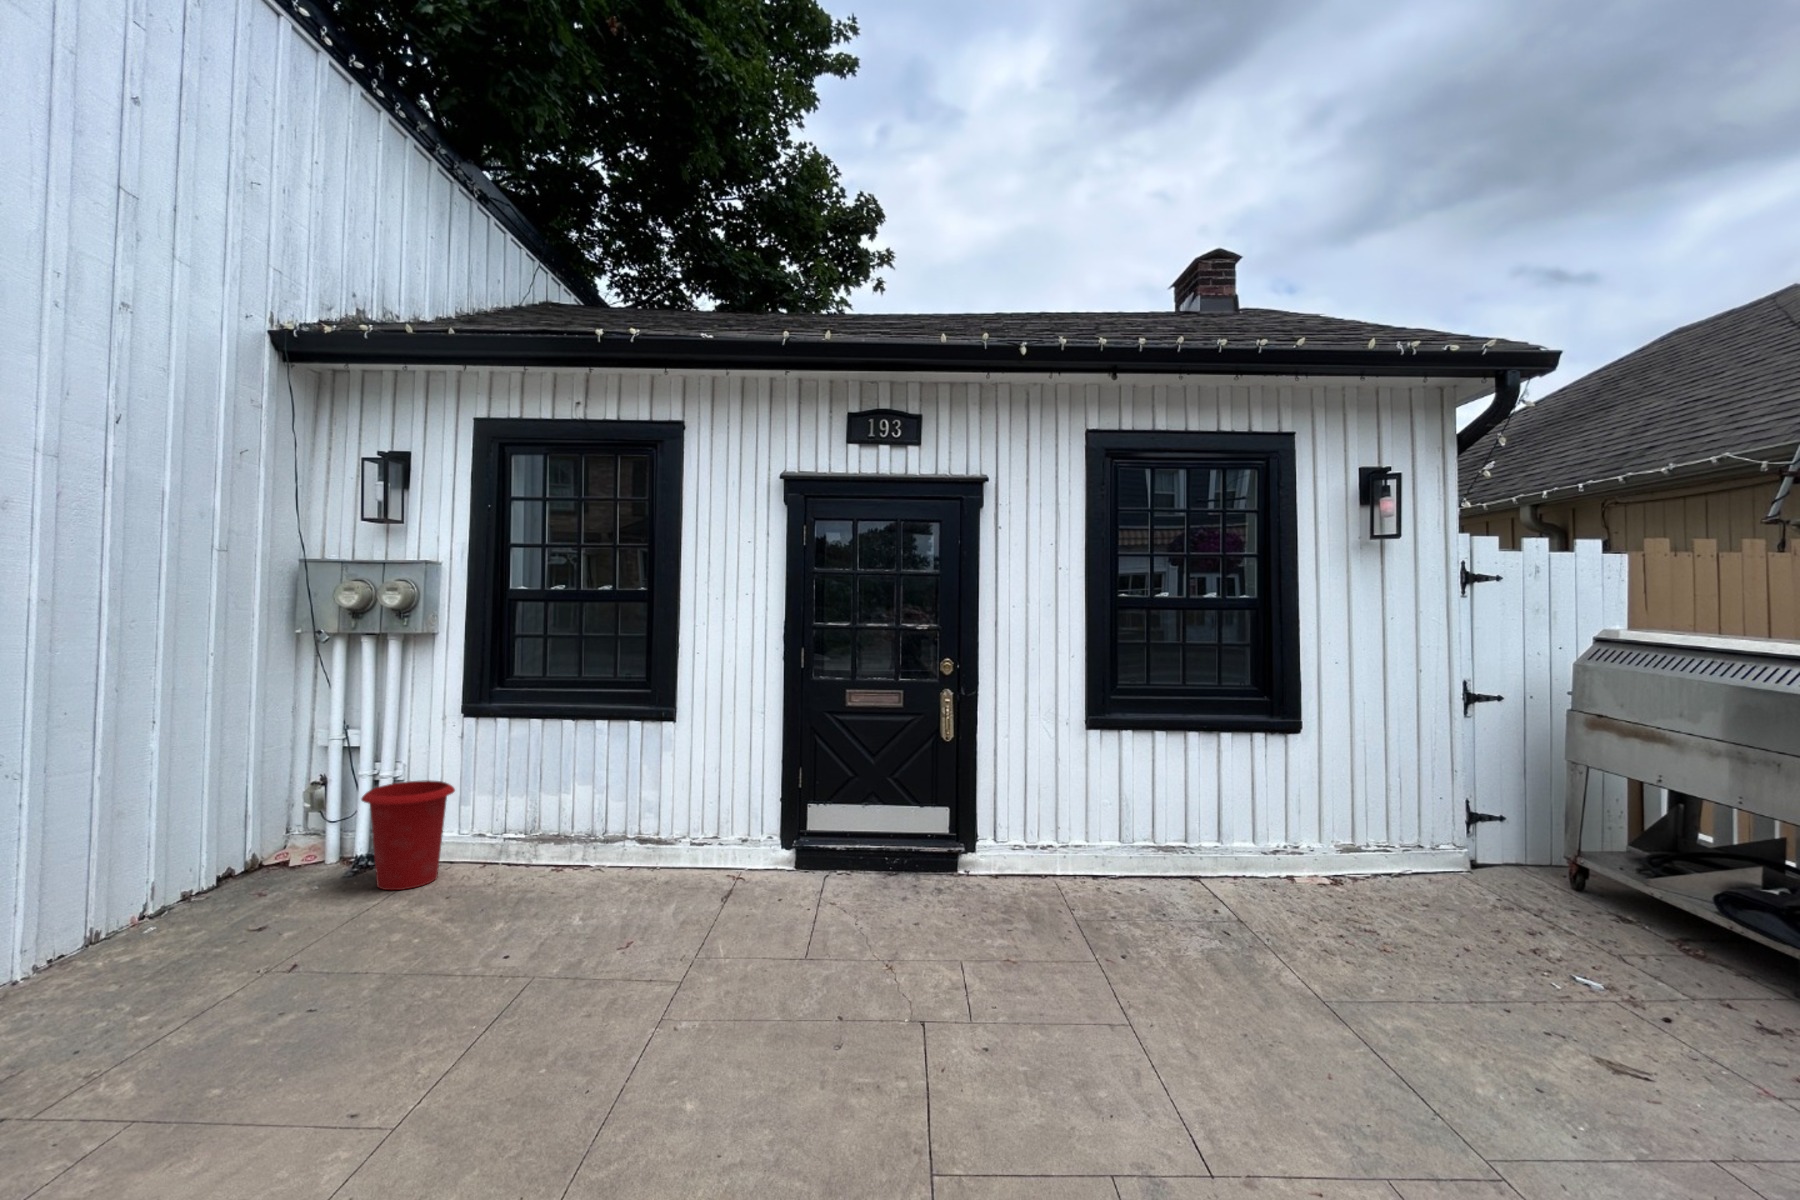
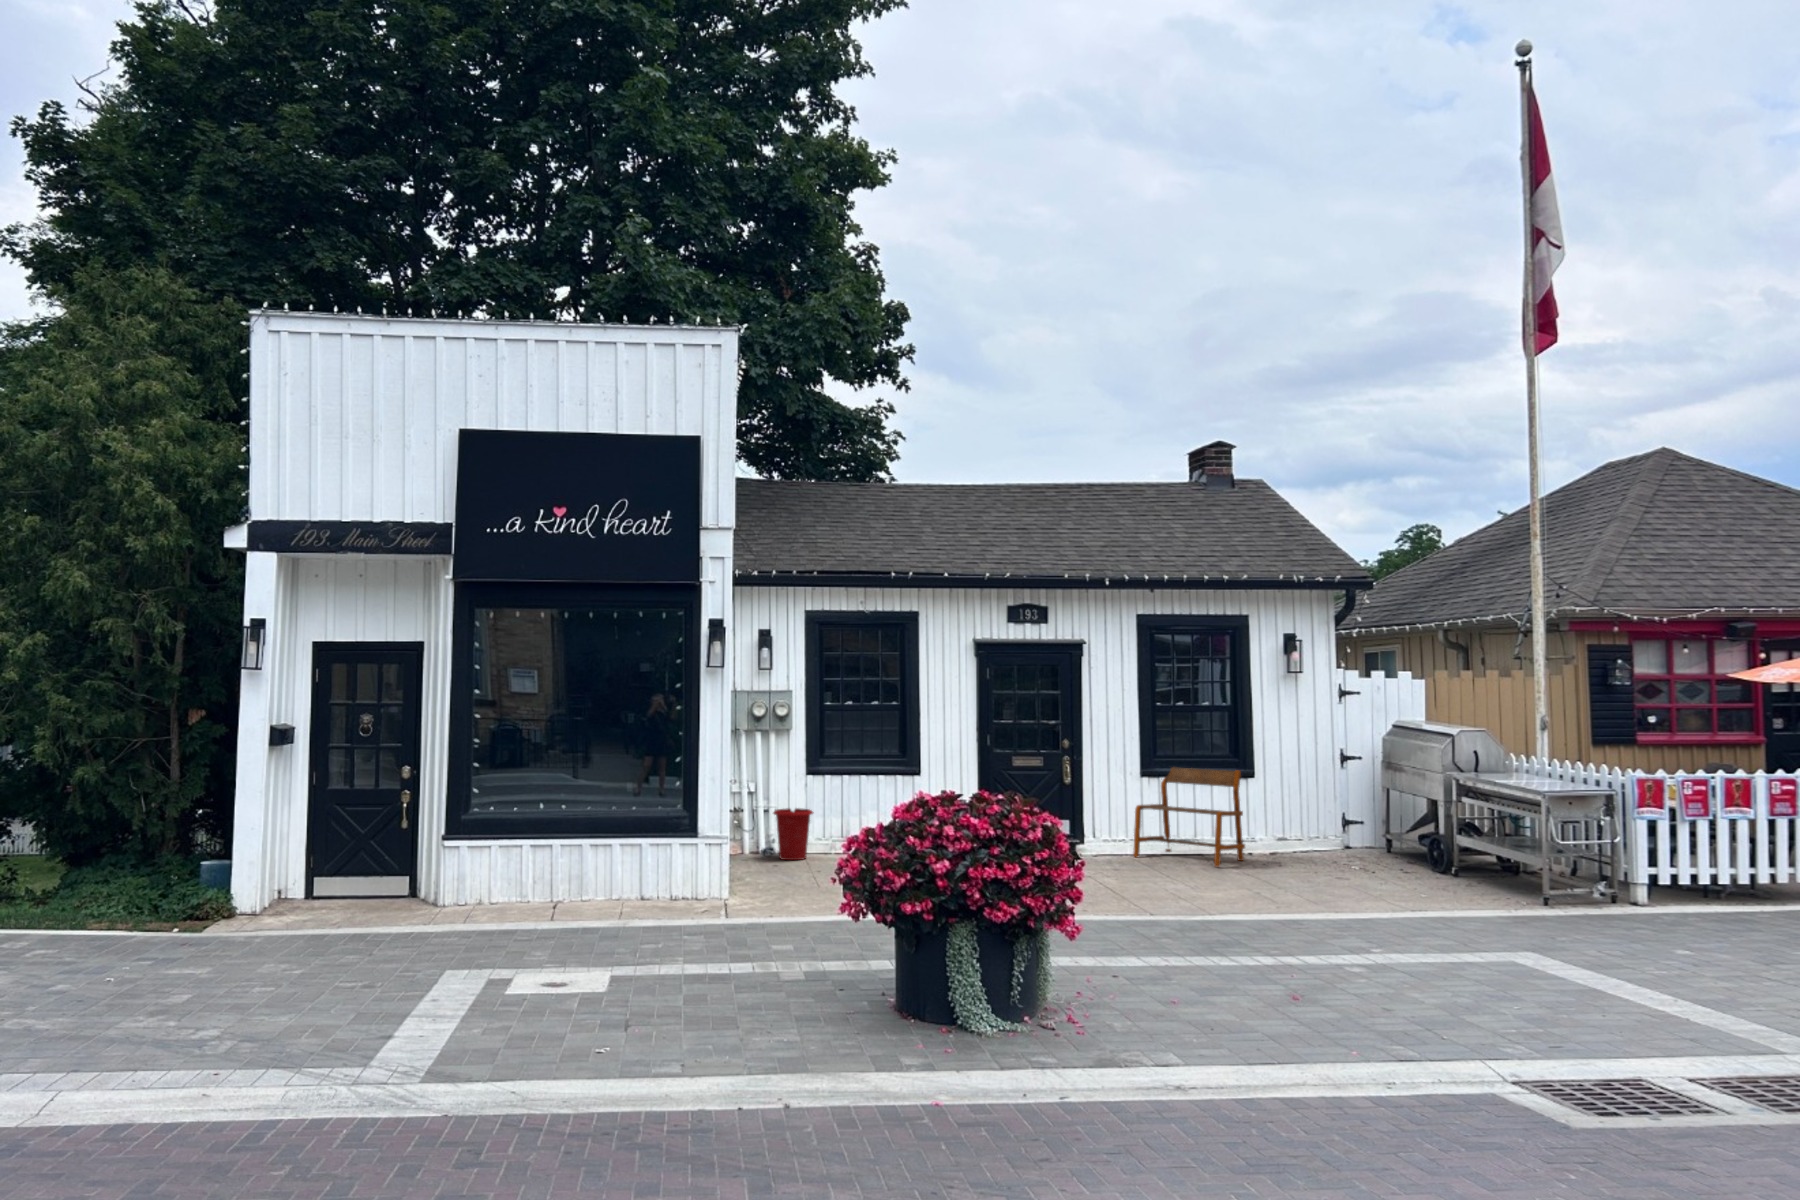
bench: none [1070,709,1303,949] -> present [1133,767,1245,867]

